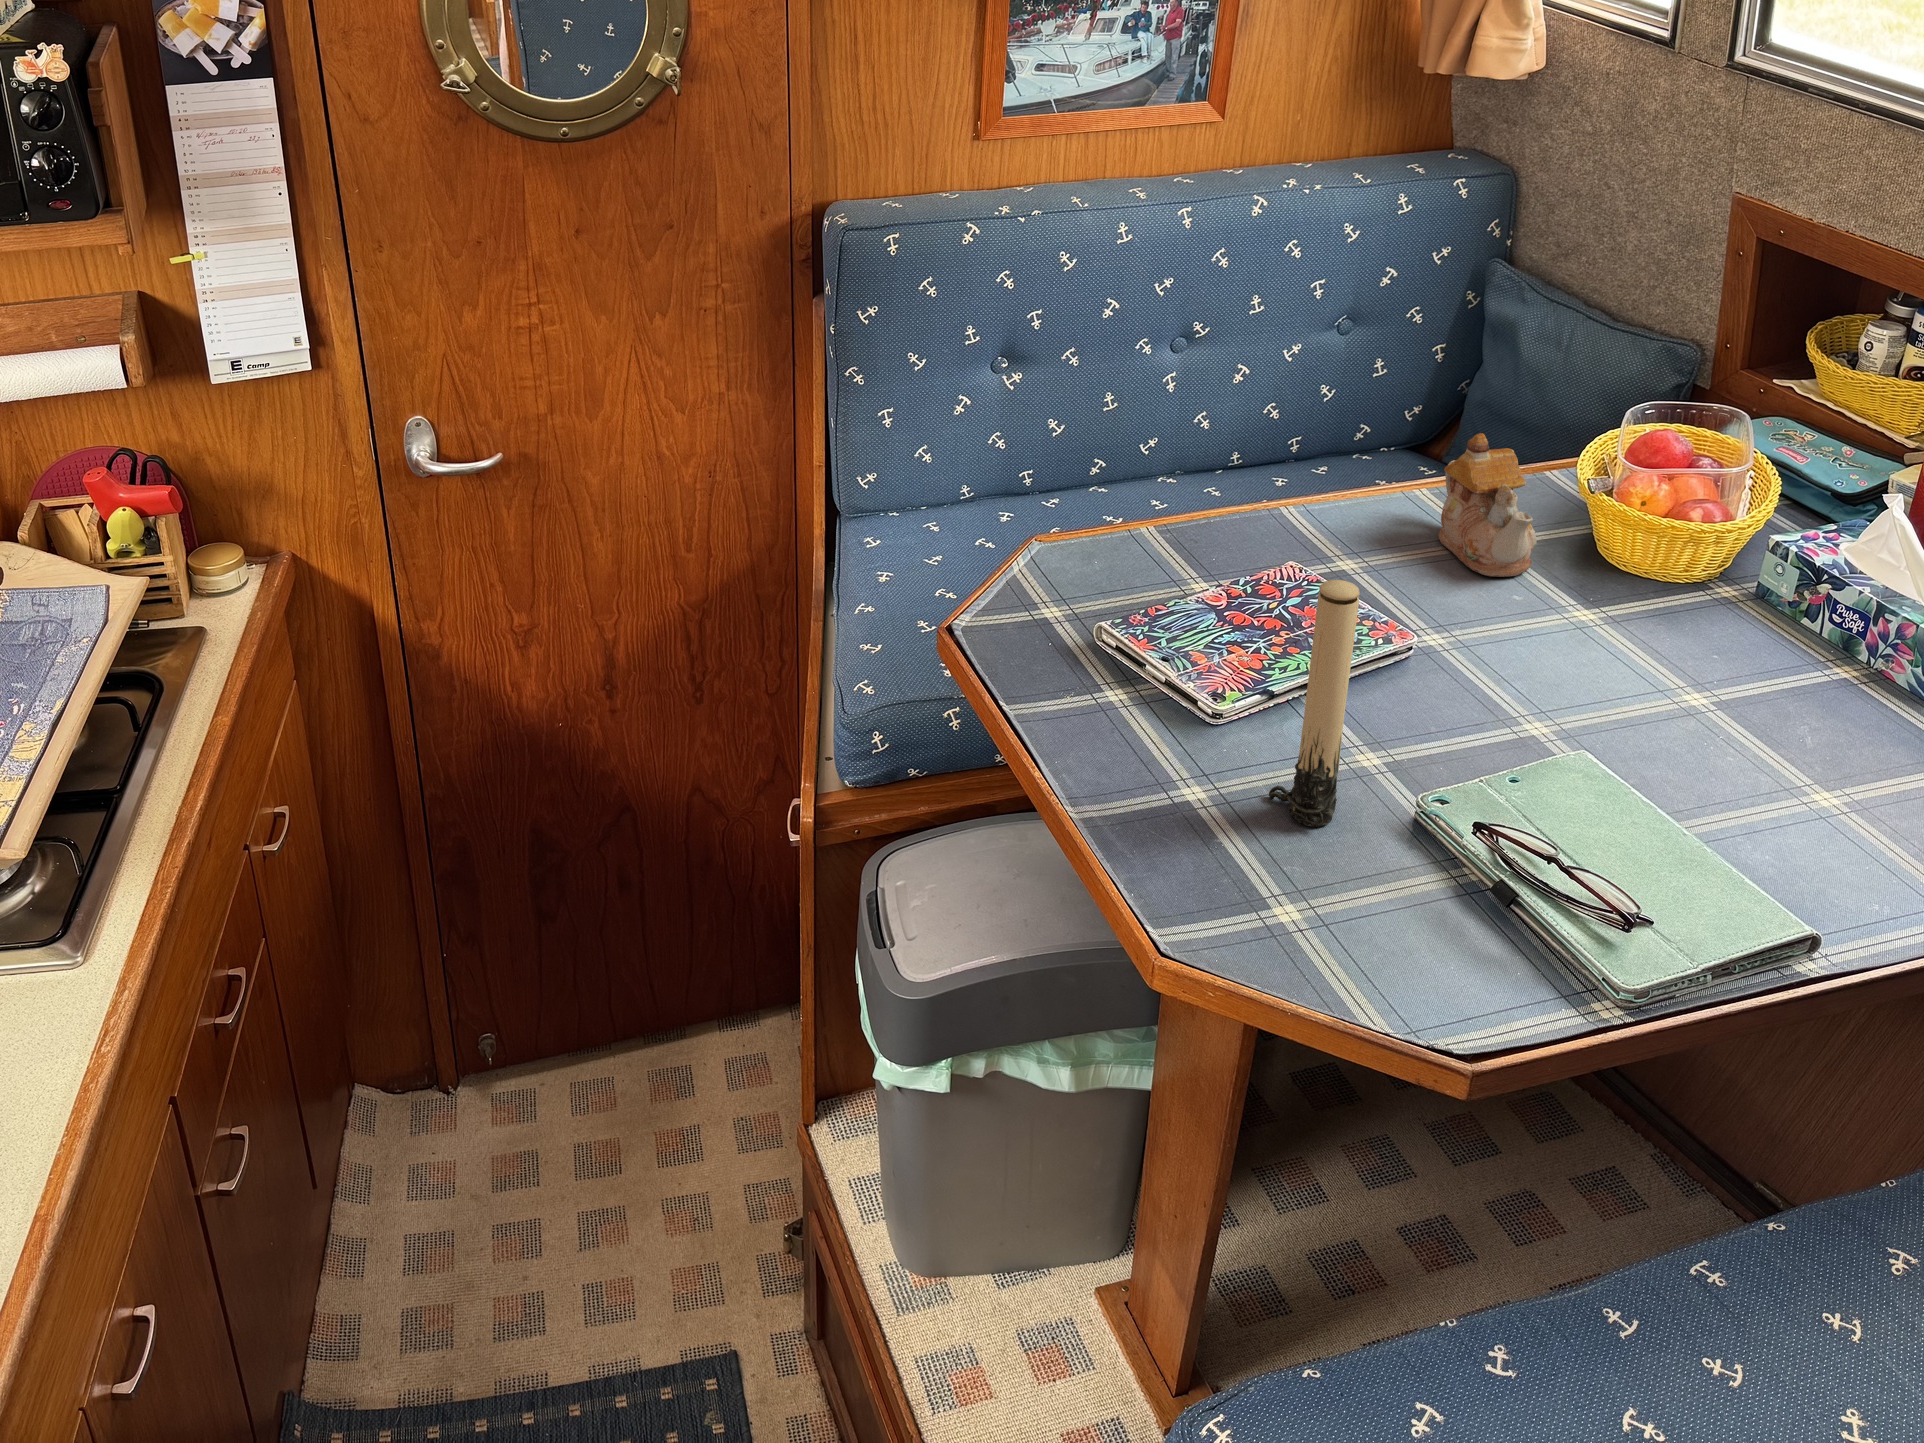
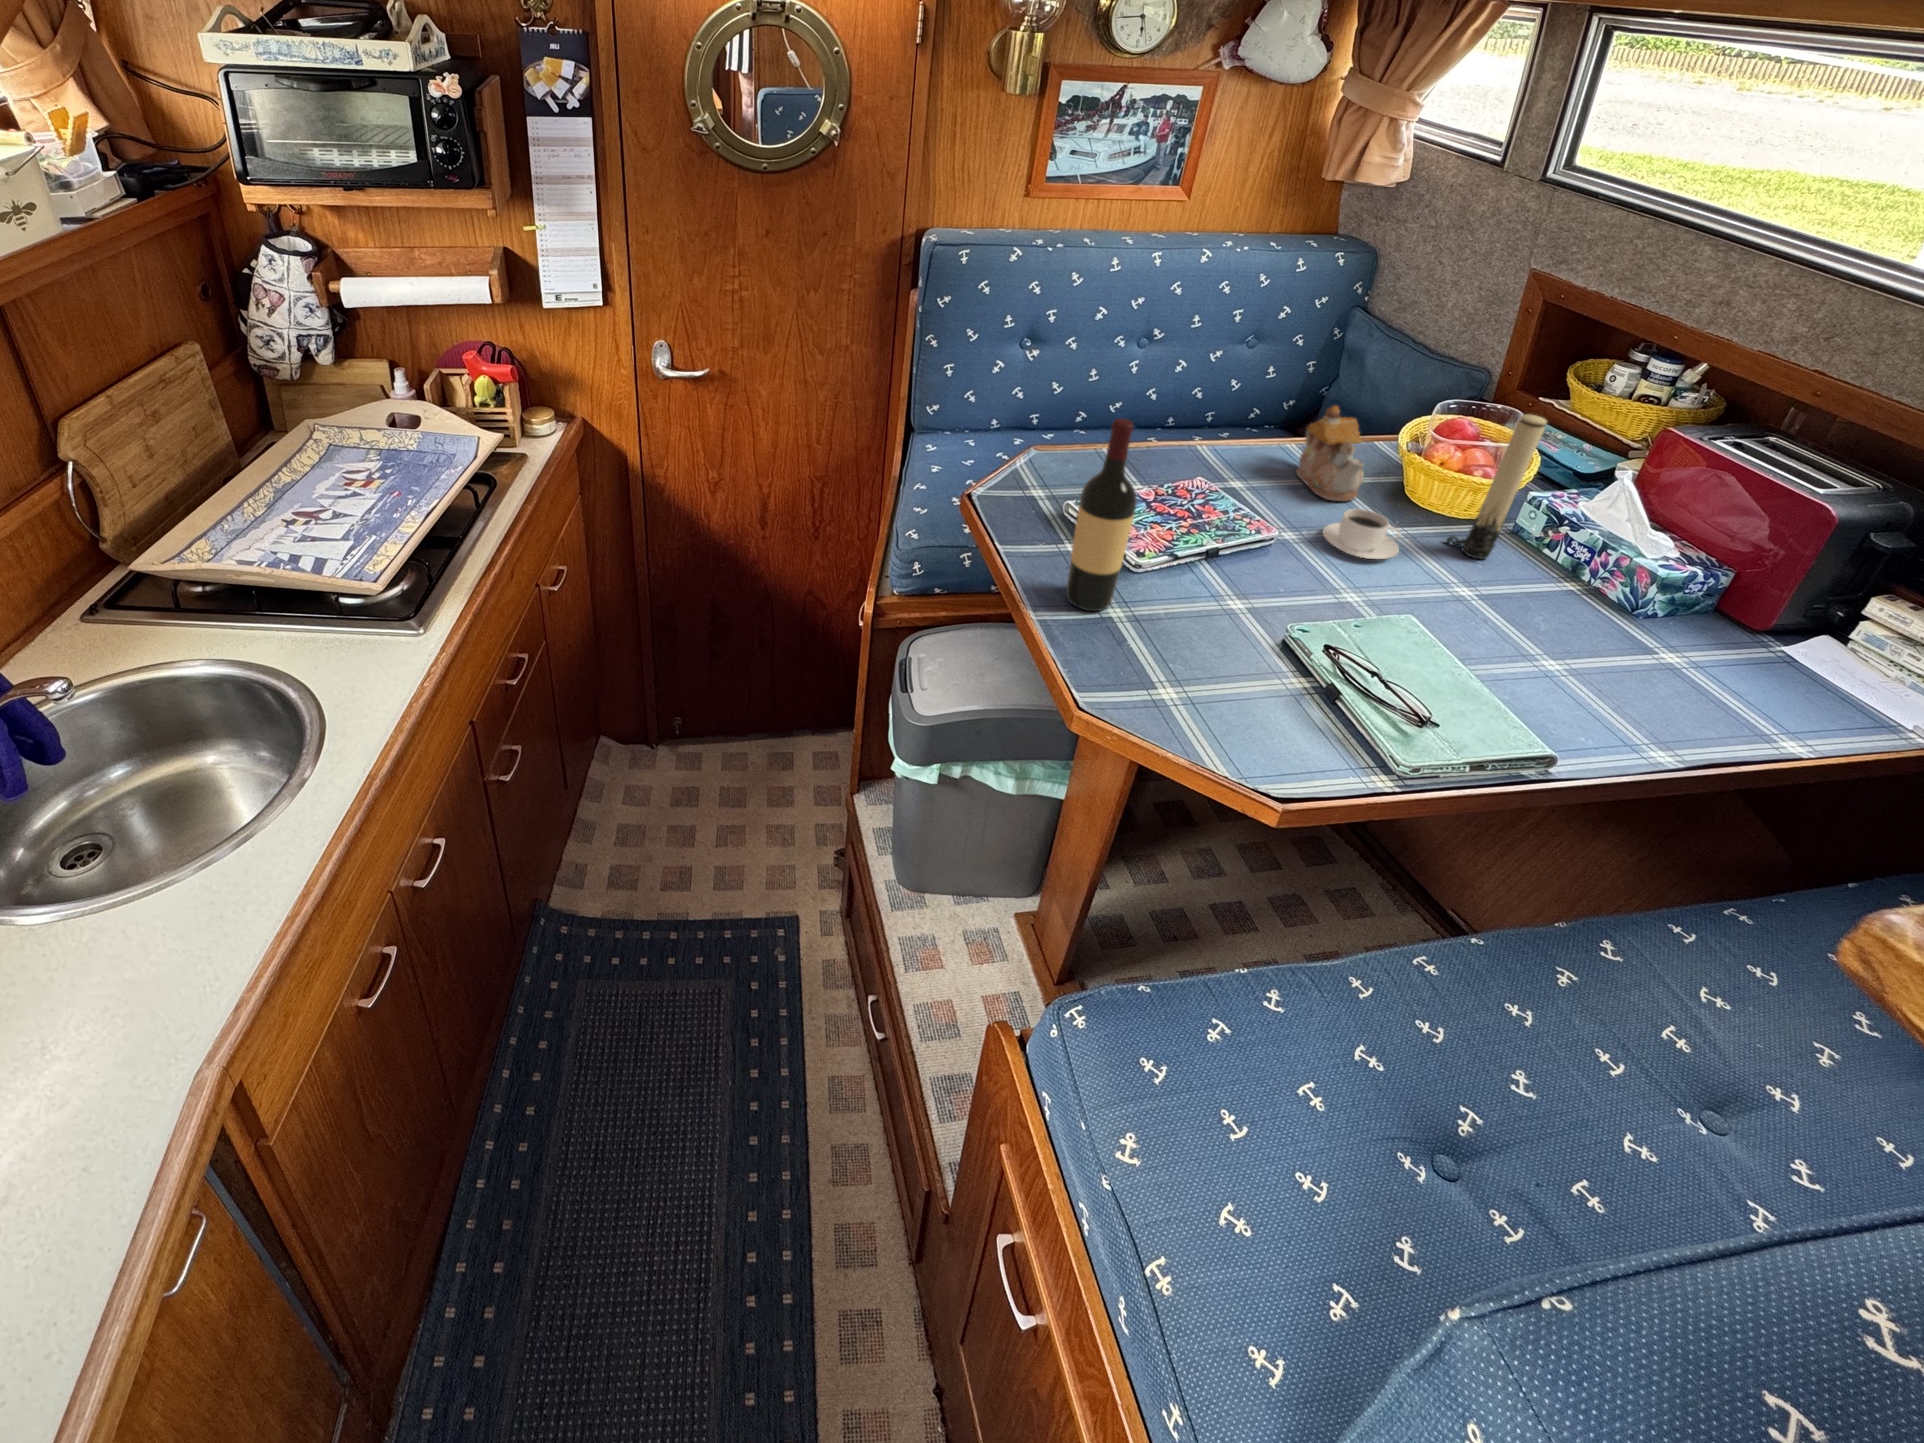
wine bottle: none [1119,500,1207,792] -> present [1066,419,1137,611]
candle: present [1269,580,1360,827] -> present [1446,414,1547,559]
coffee cup: none [1485,588,1597,662] -> present [1323,509,1400,559]

